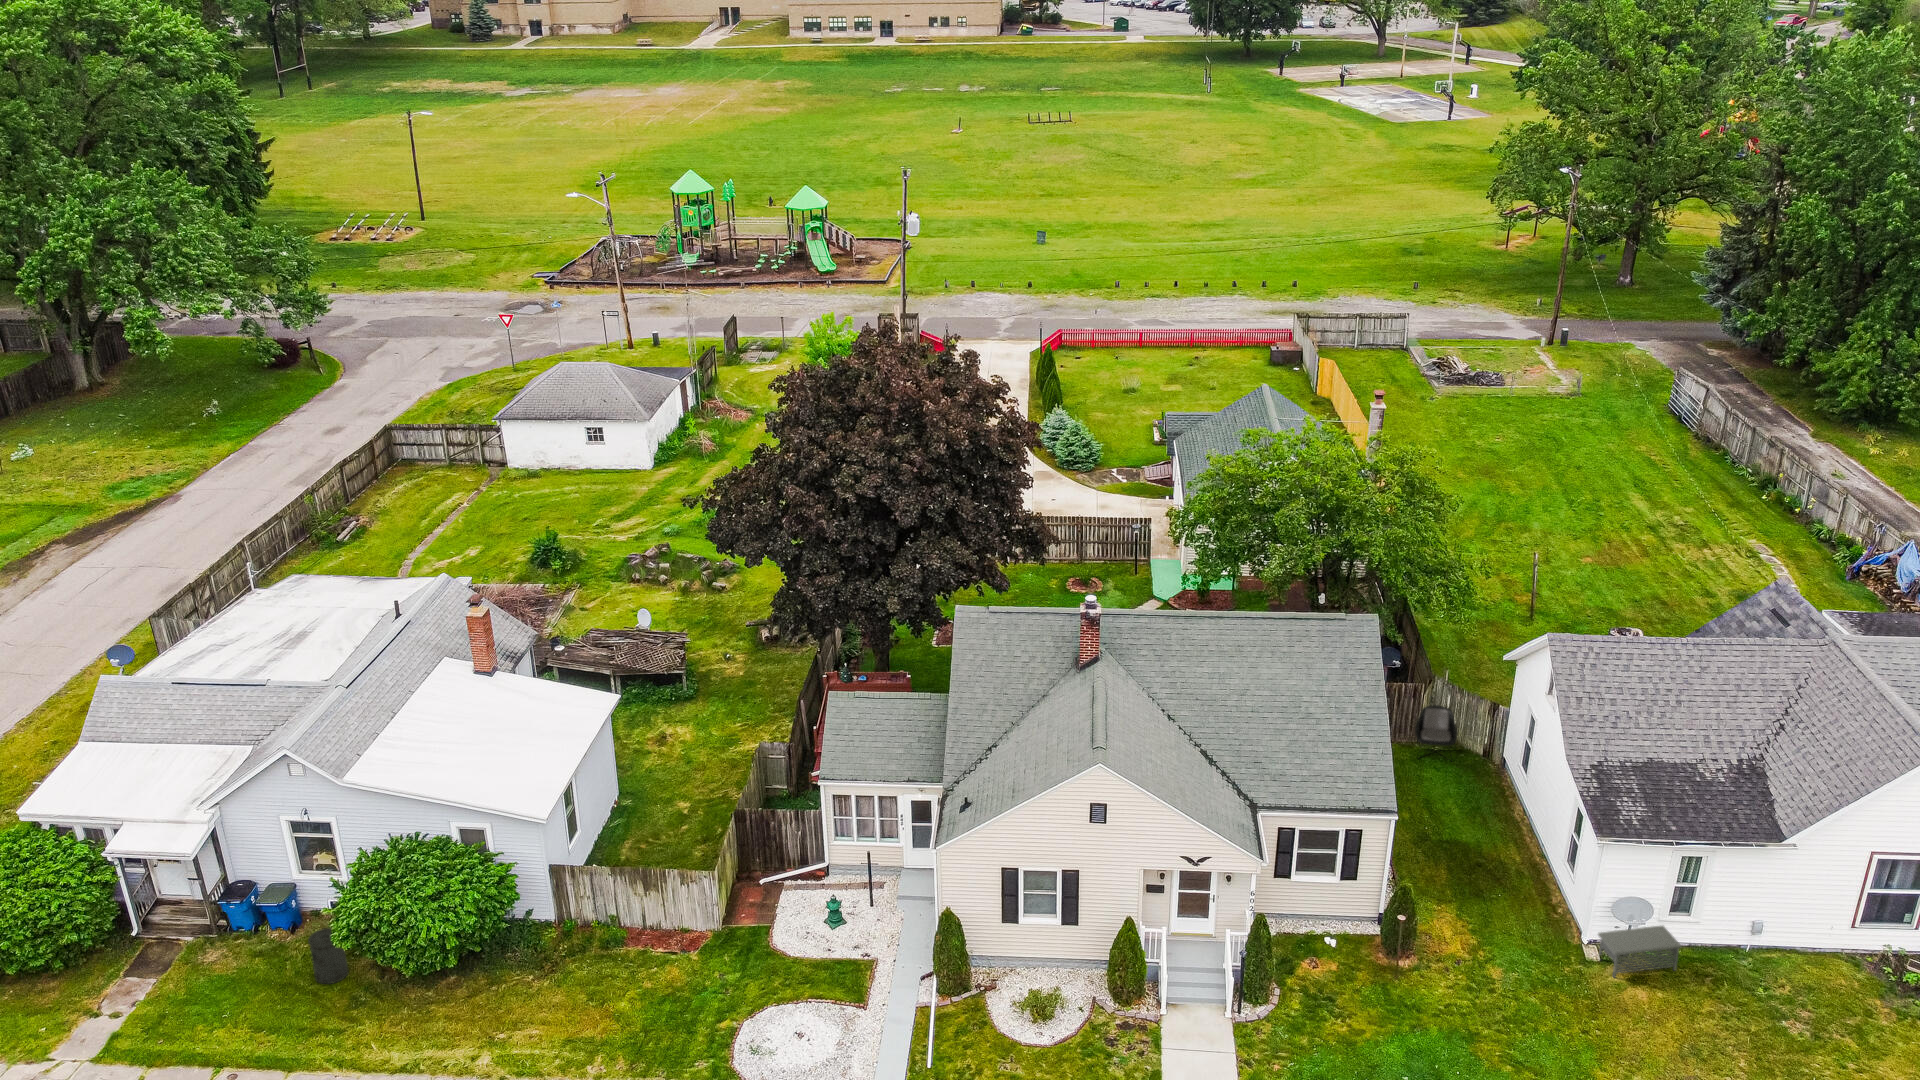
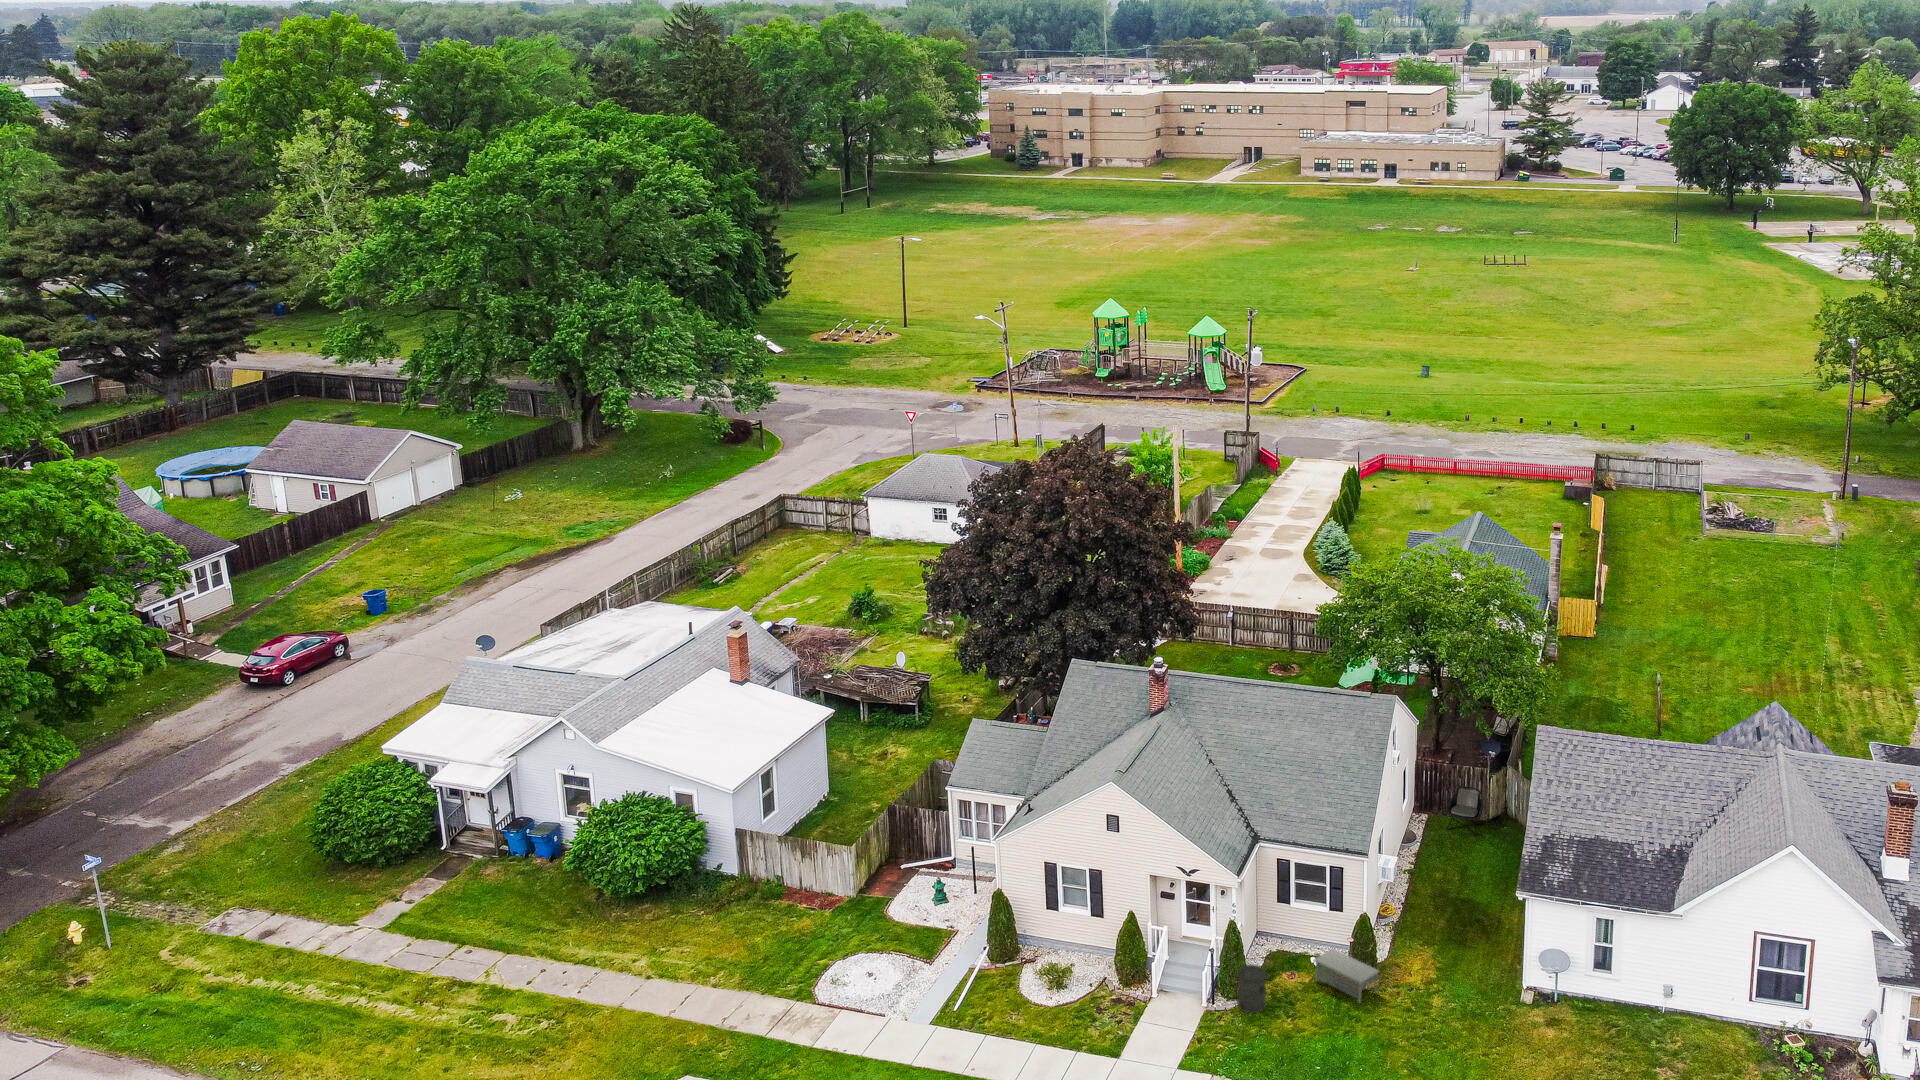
storage bench: present [1598,926,1681,978] -> present [1314,949,1379,1003]
trash can: present [308,927,349,984] -> present [1237,965,1267,1013]

